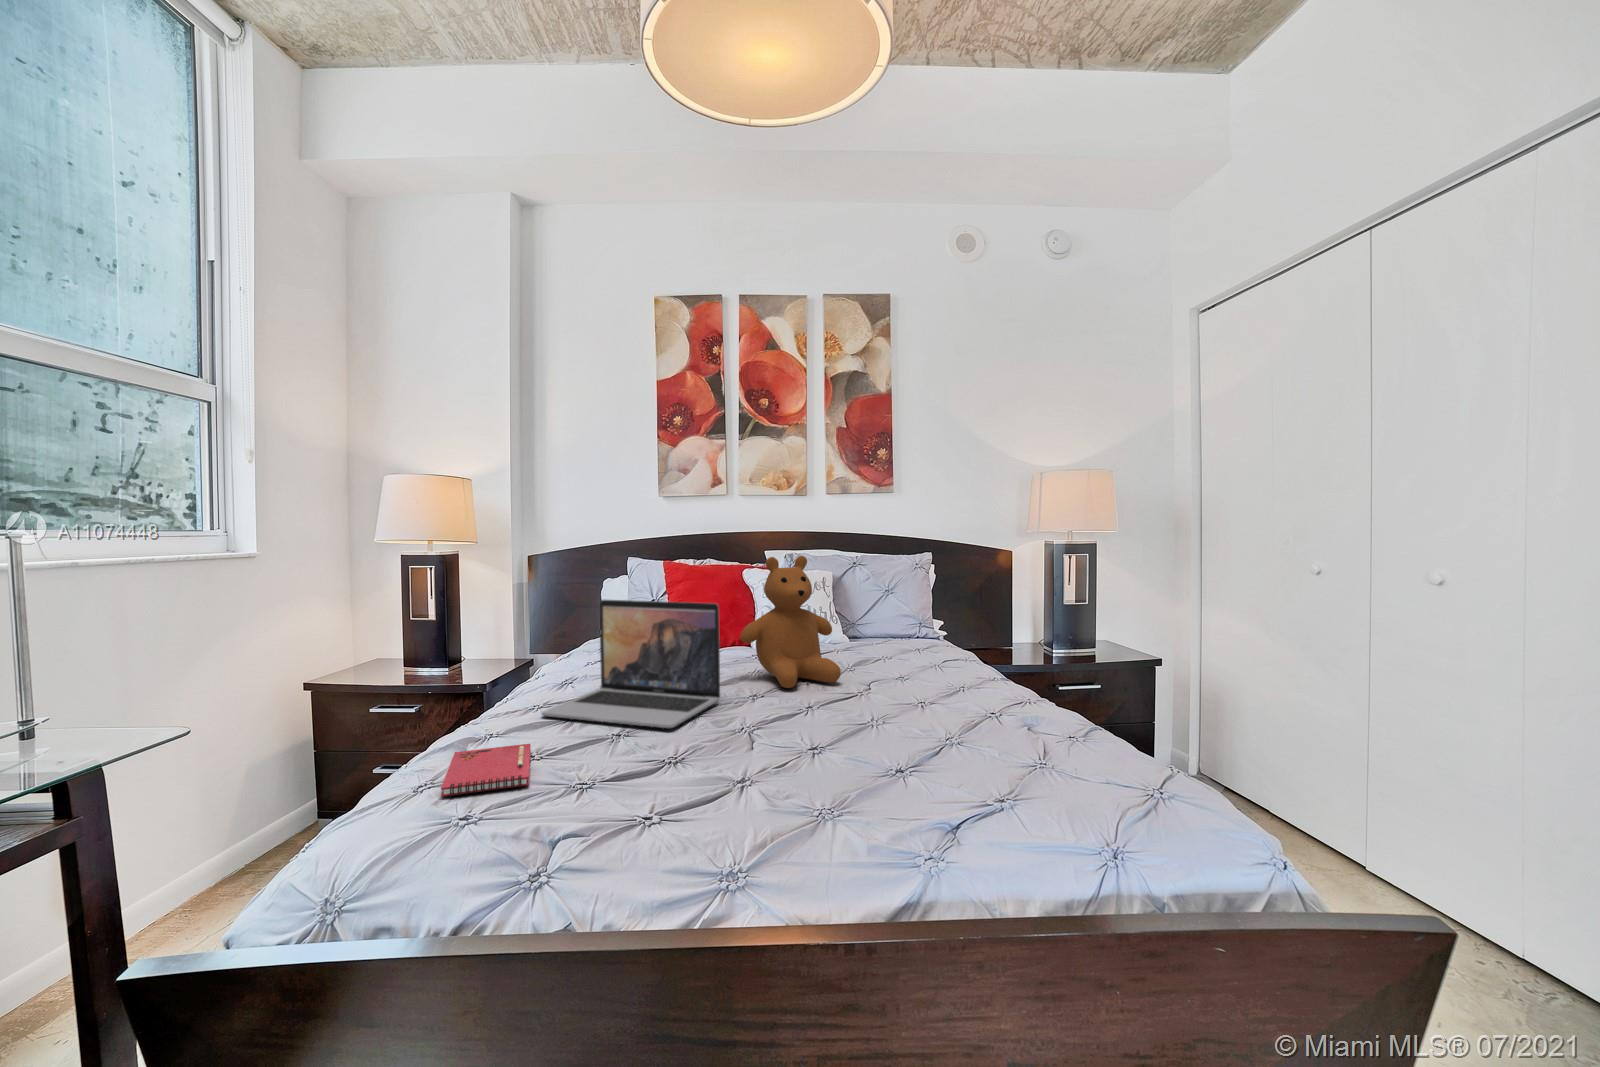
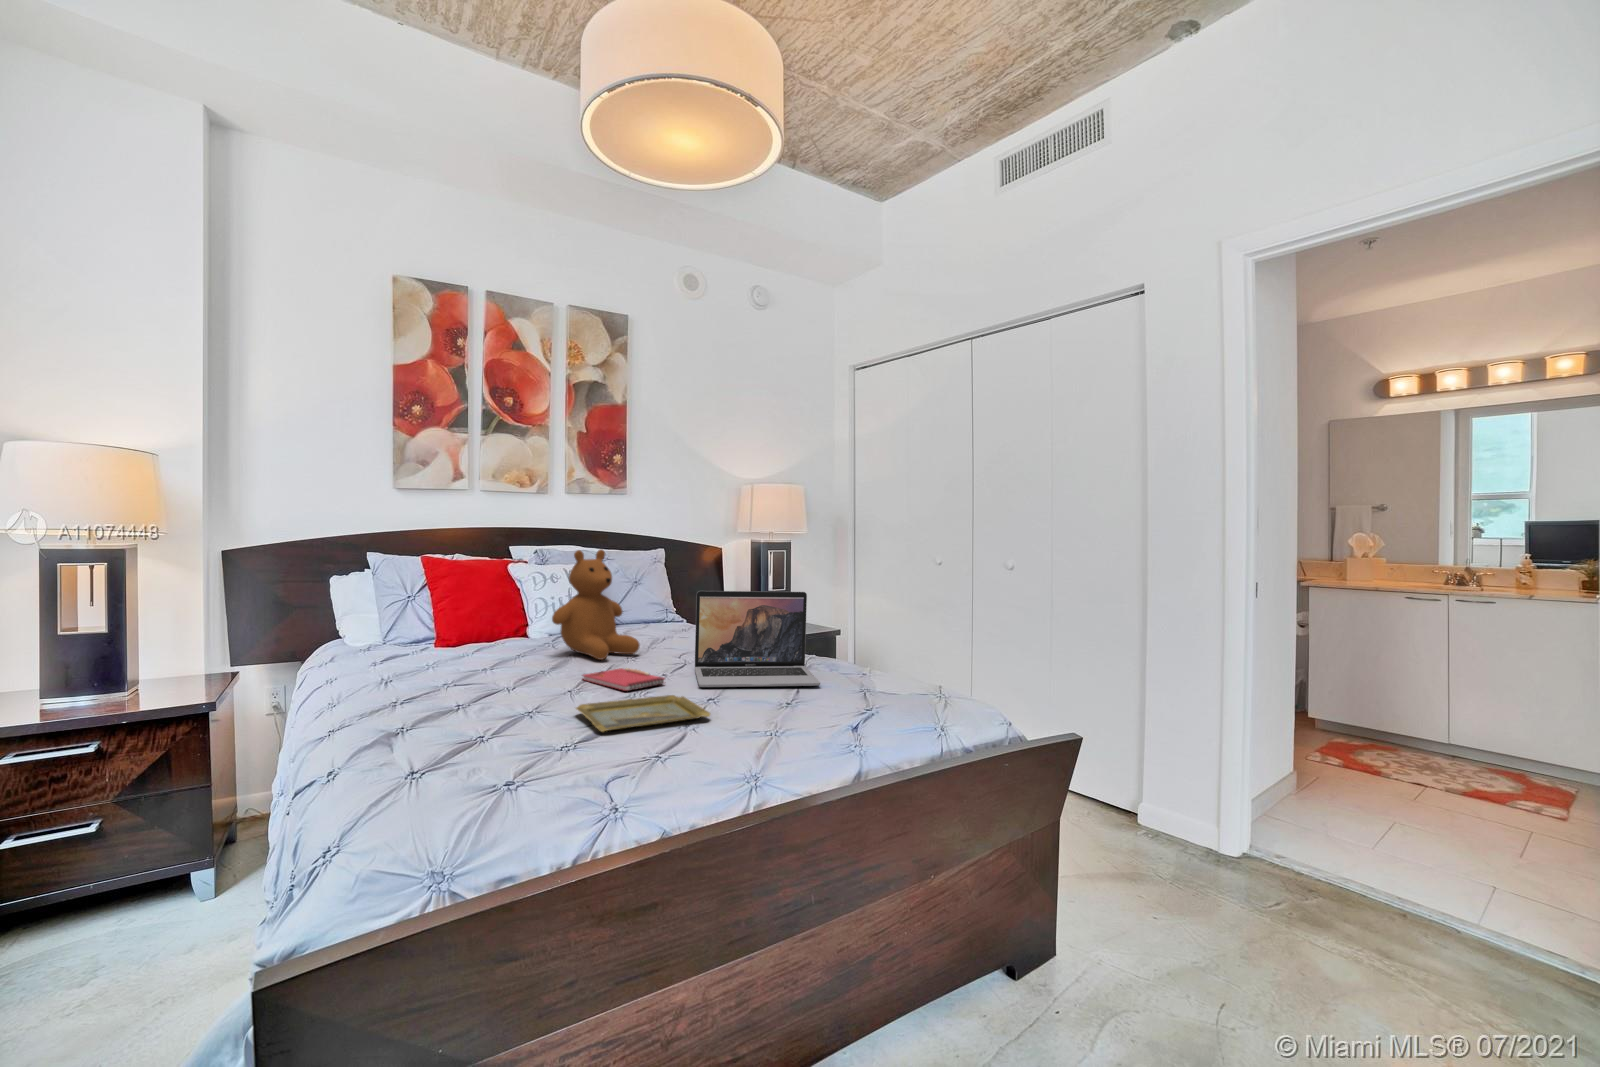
laptop: present [541,600,720,728] -> present [695,591,820,687]
notebook: present [441,744,531,796] -> present [583,668,665,691]
tray: none [645,757,818,811] -> present [576,695,710,731]

